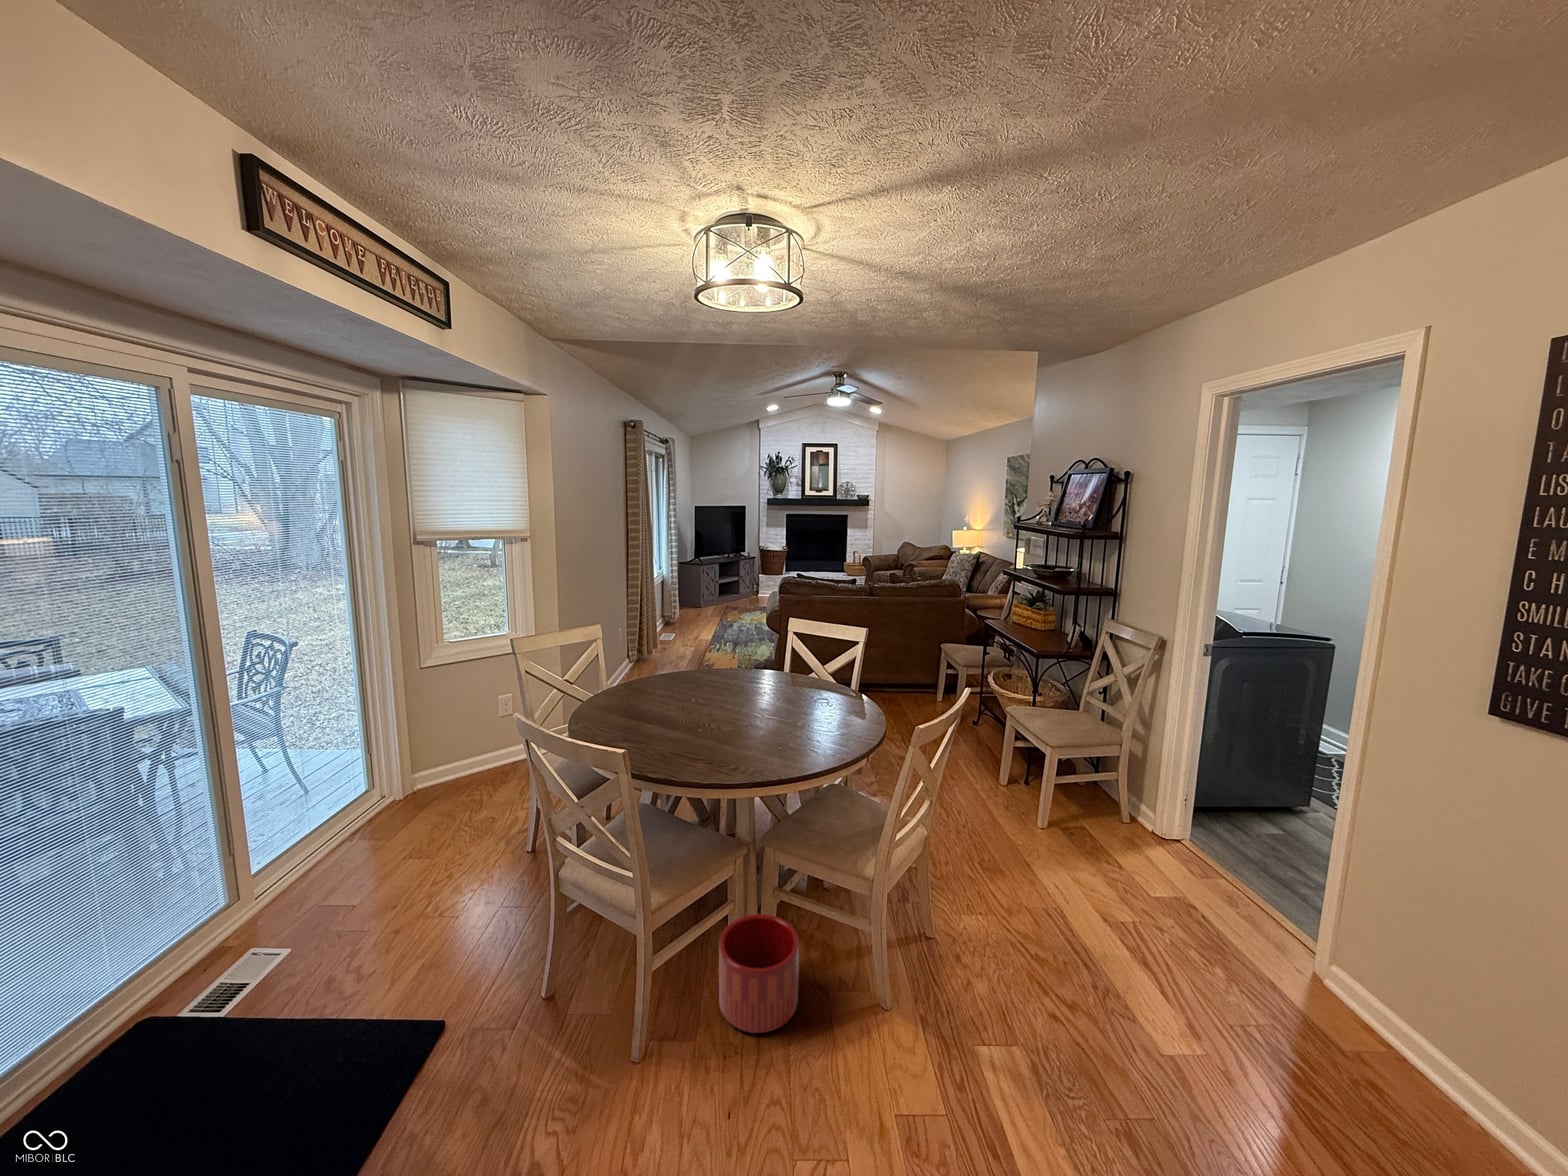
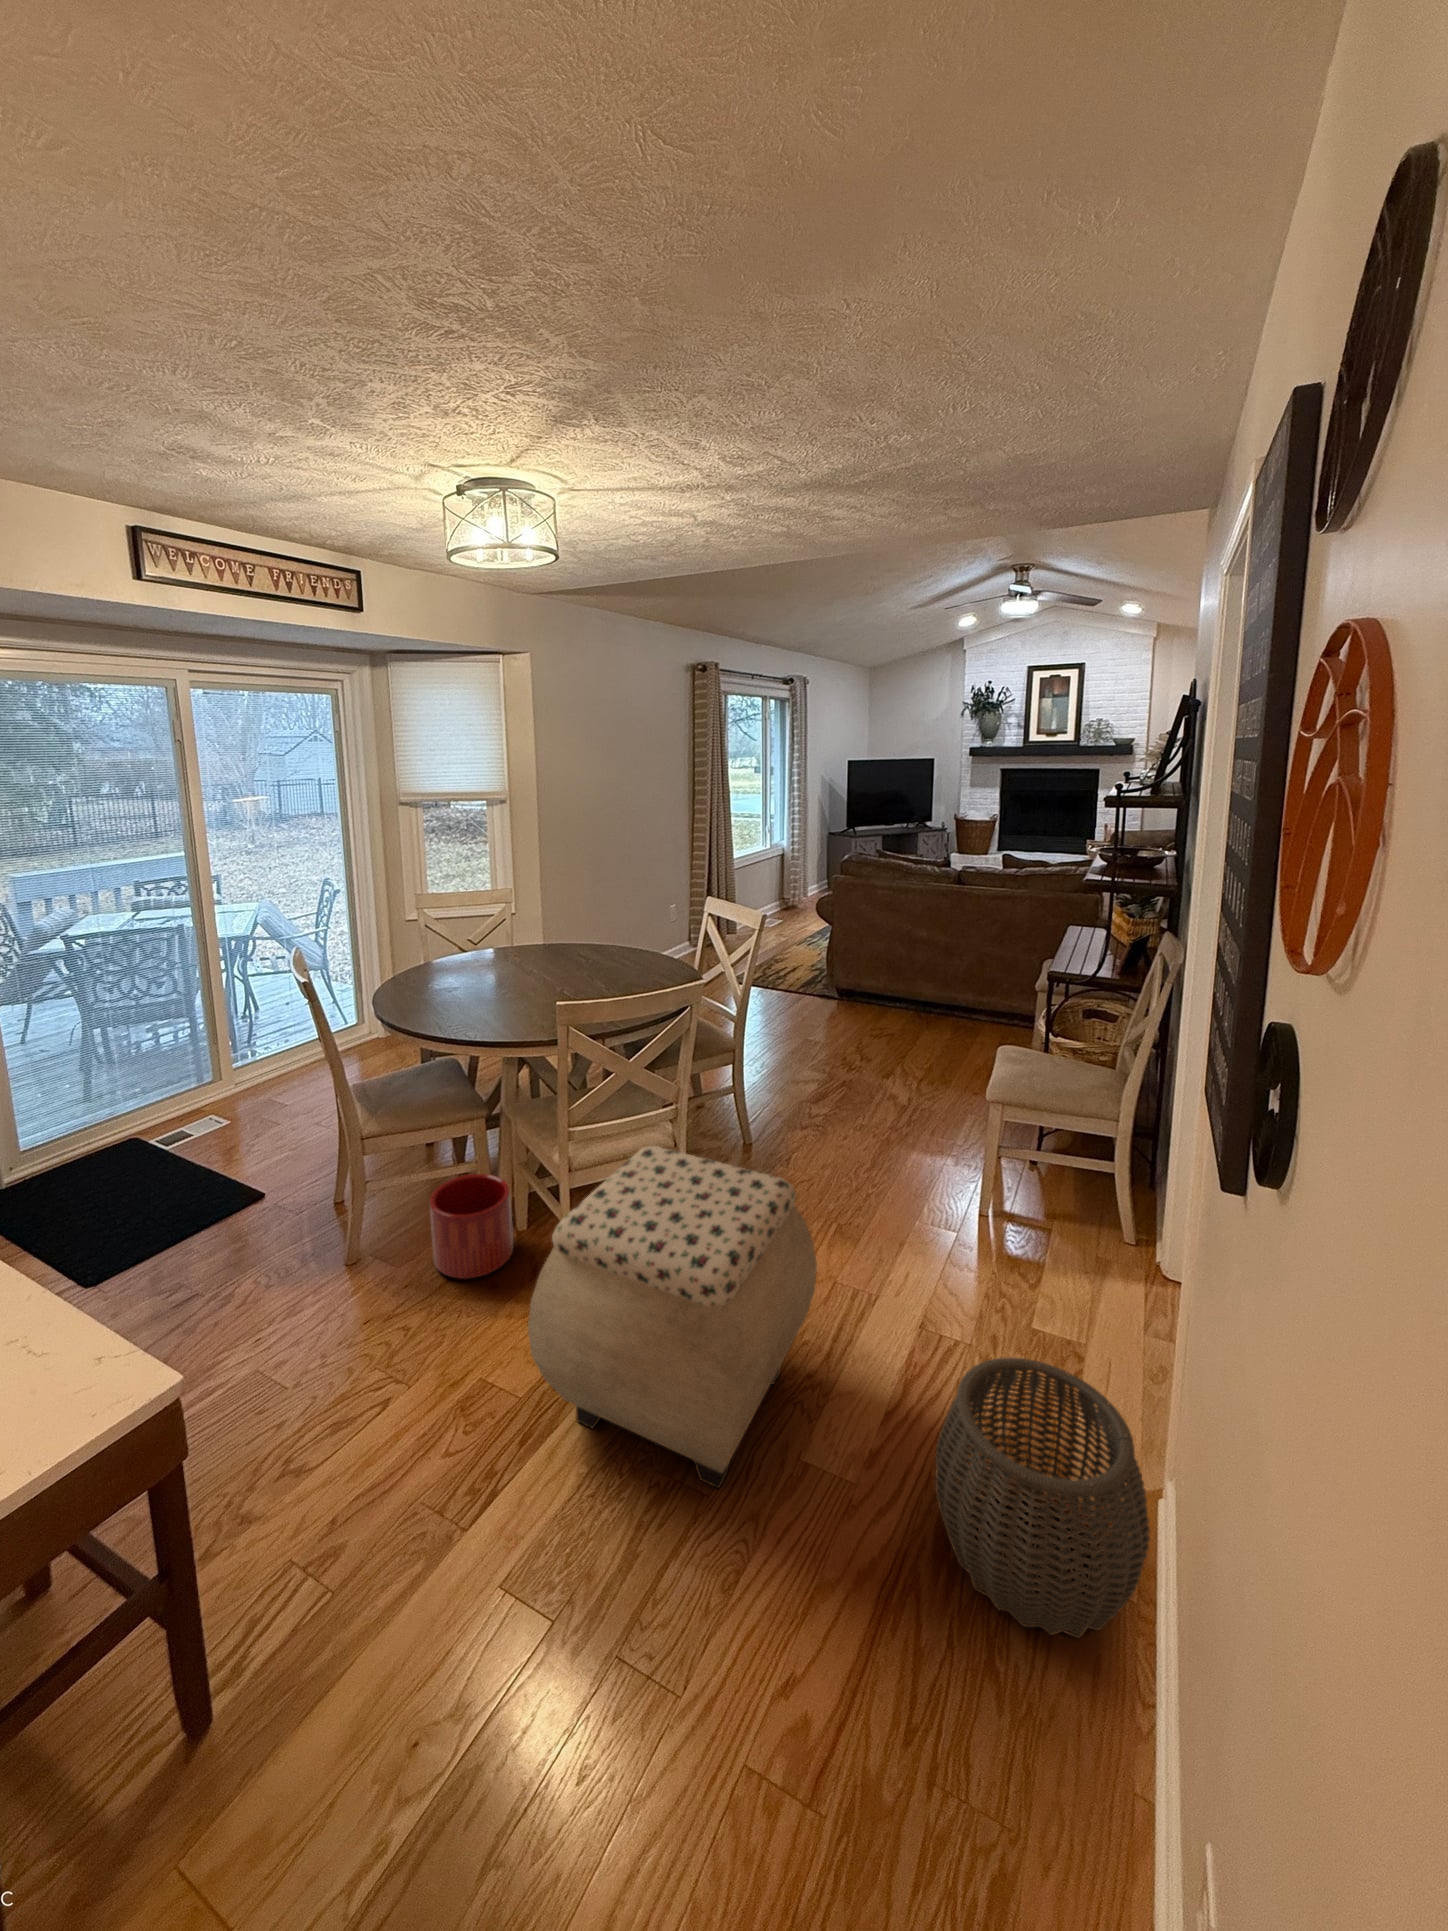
ottoman: none [940,838,1211,1112] -> present [528,1146,817,1488]
woven basket: none [1244,914,1420,1094] -> present [935,1358,1150,1638]

